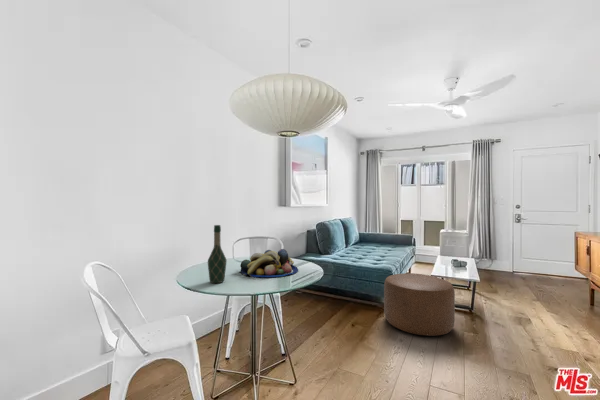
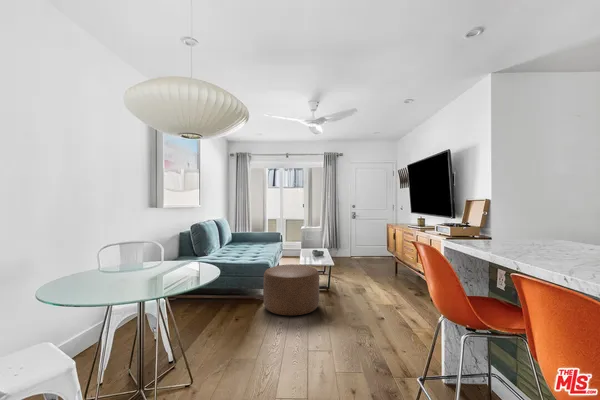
wine bottle: present [208,225,227,283] -> none [95,229,120,294]
fruit bowl: present [240,249,298,277] -> none [128,251,196,282]

